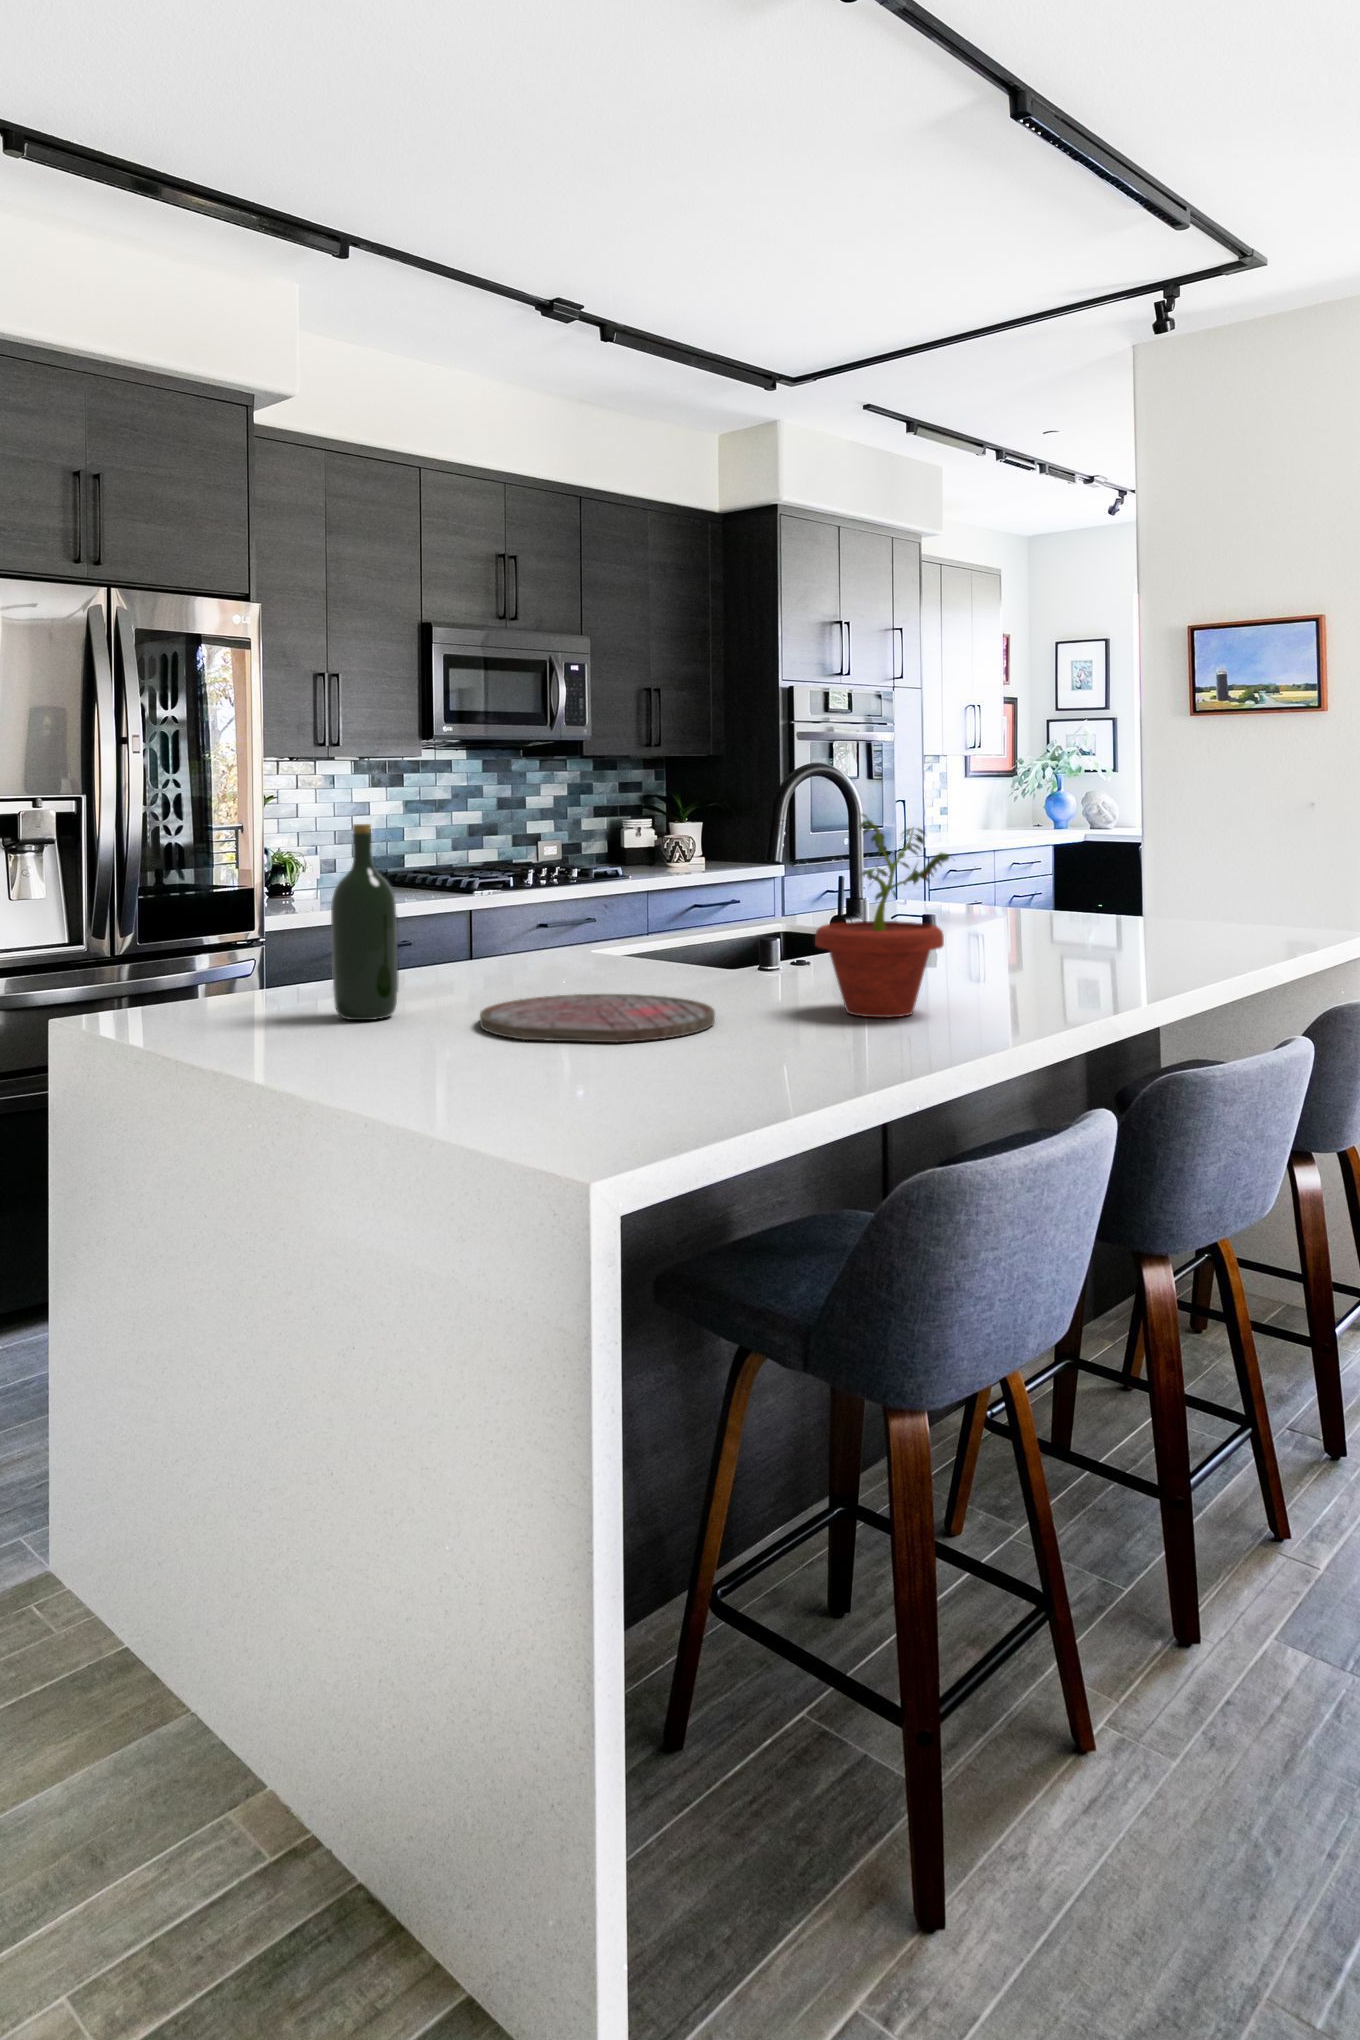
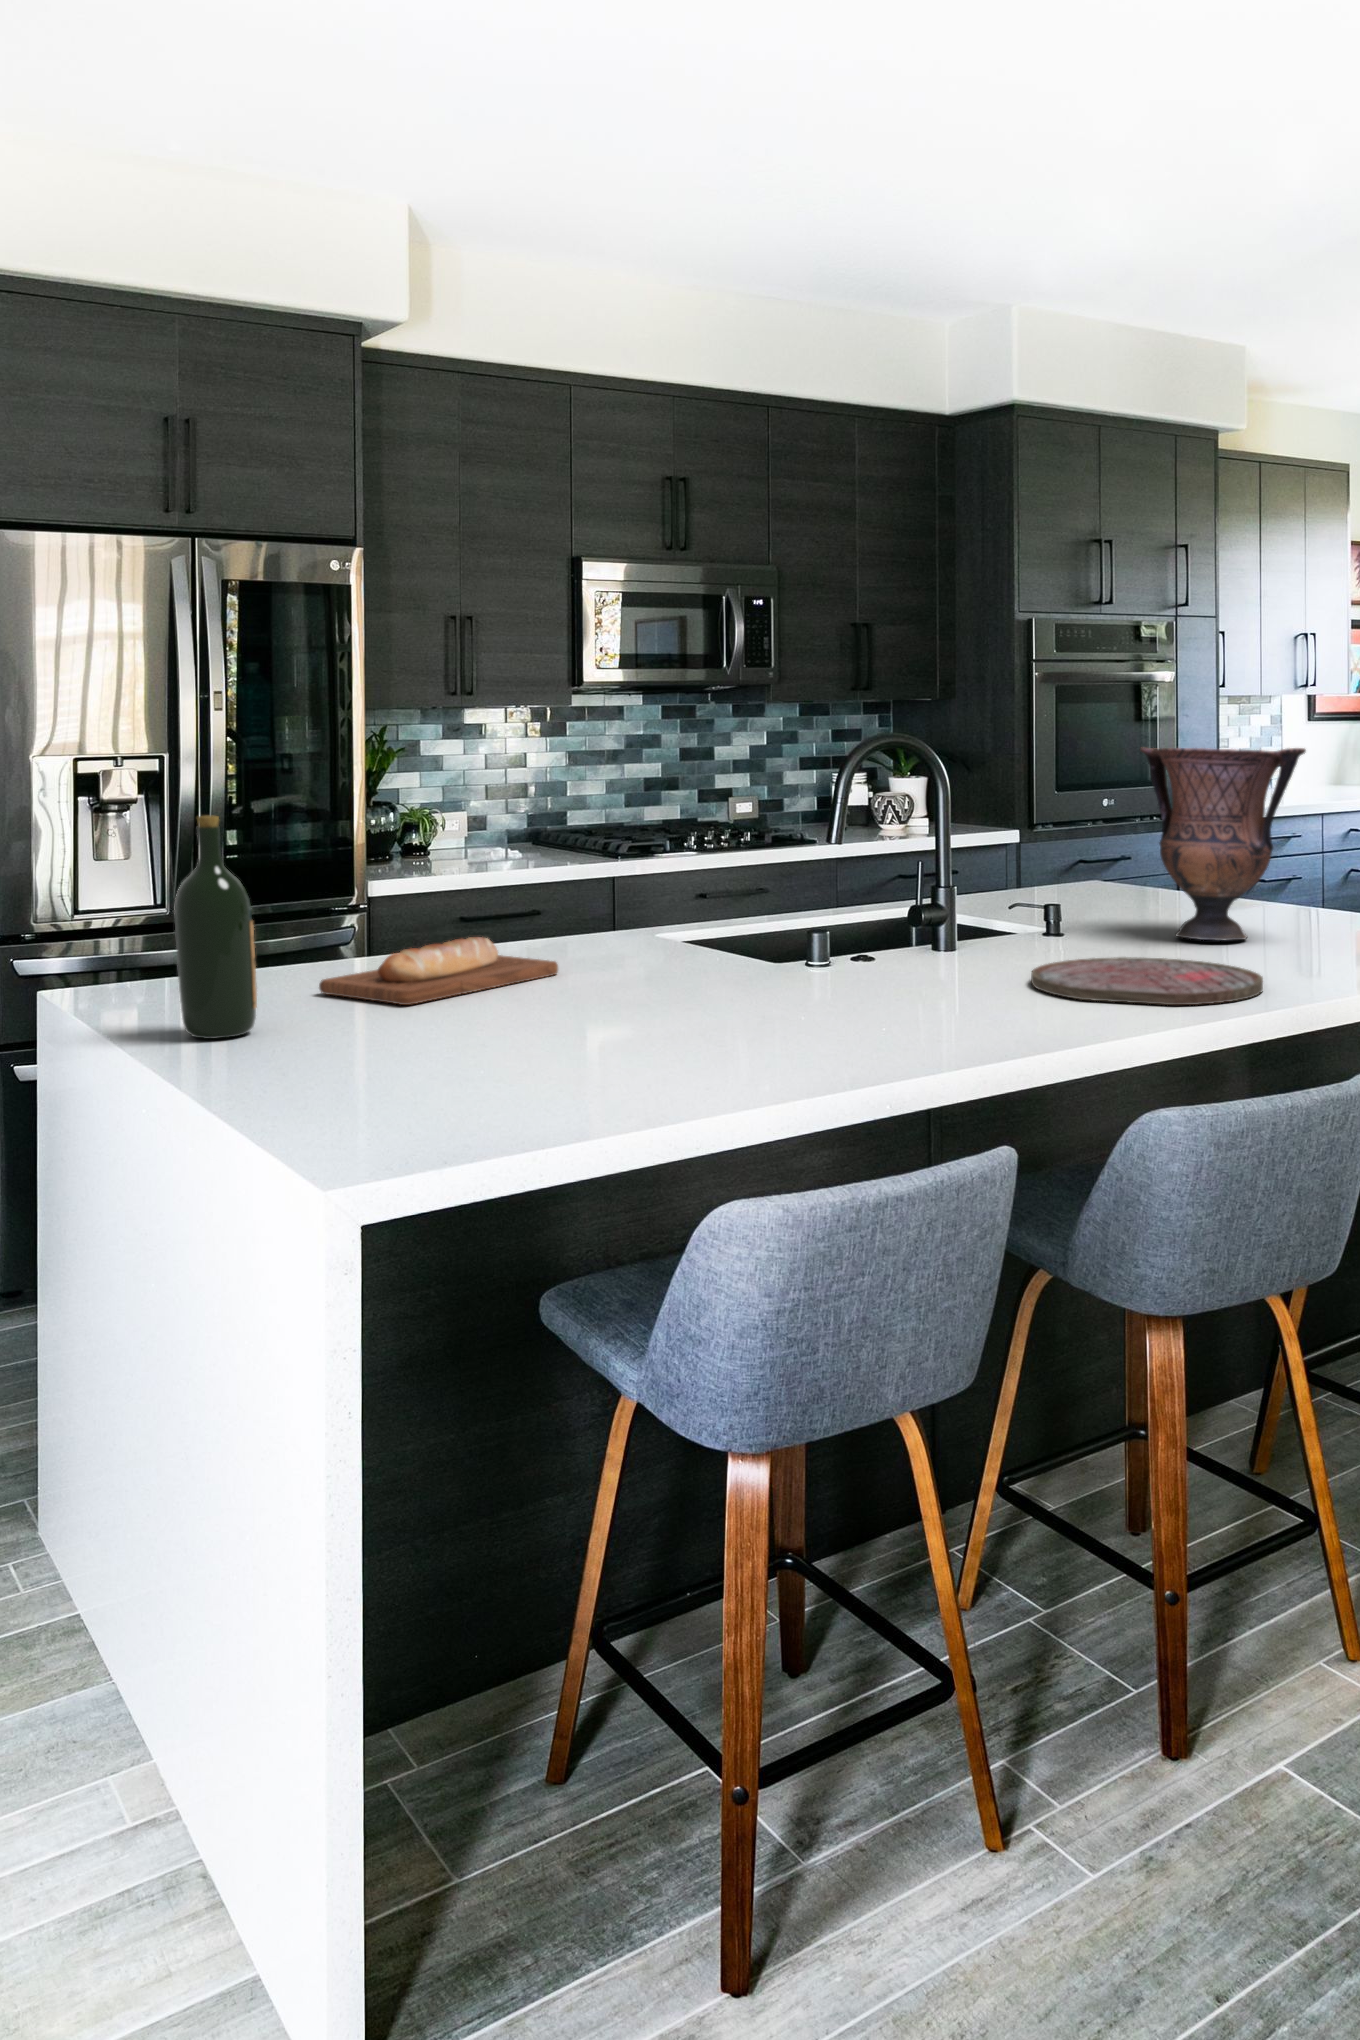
vase: none [1015,771,1159,930] -> present [1140,747,1306,941]
potted plant: present [815,814,949,1017] -> none [706,815,865,1059]
bread loaf: none [400,938,585,992] -> present [319,937,558,1005]
cutting board: present [480,994,715,1042] -> present [1031,957,1263,1005]

